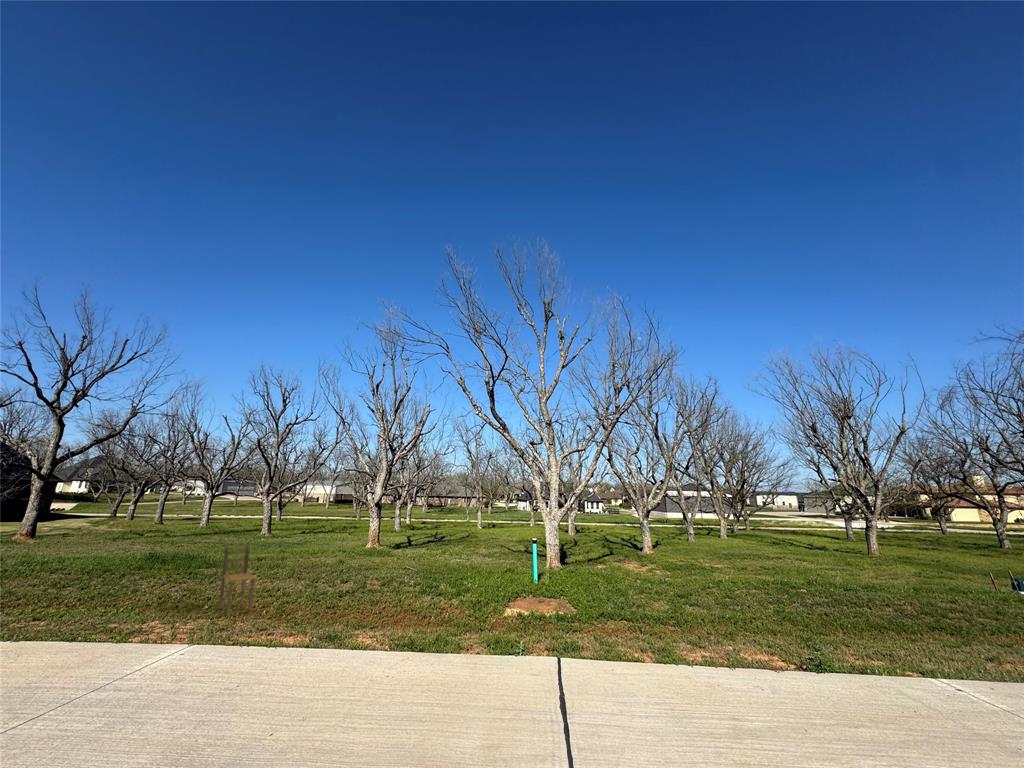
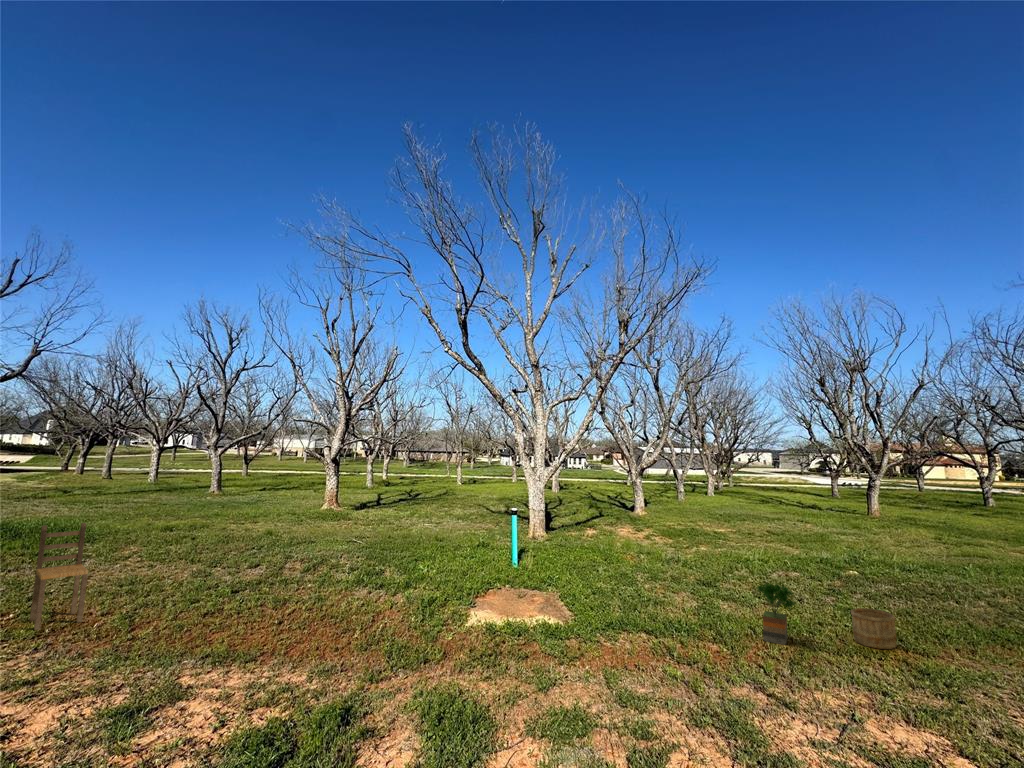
potted tree: none [696,585,721,626] -> present [757,584,795,645]
wooden bucket: none [760,603,788,629] -> present [850,608,897,649]

